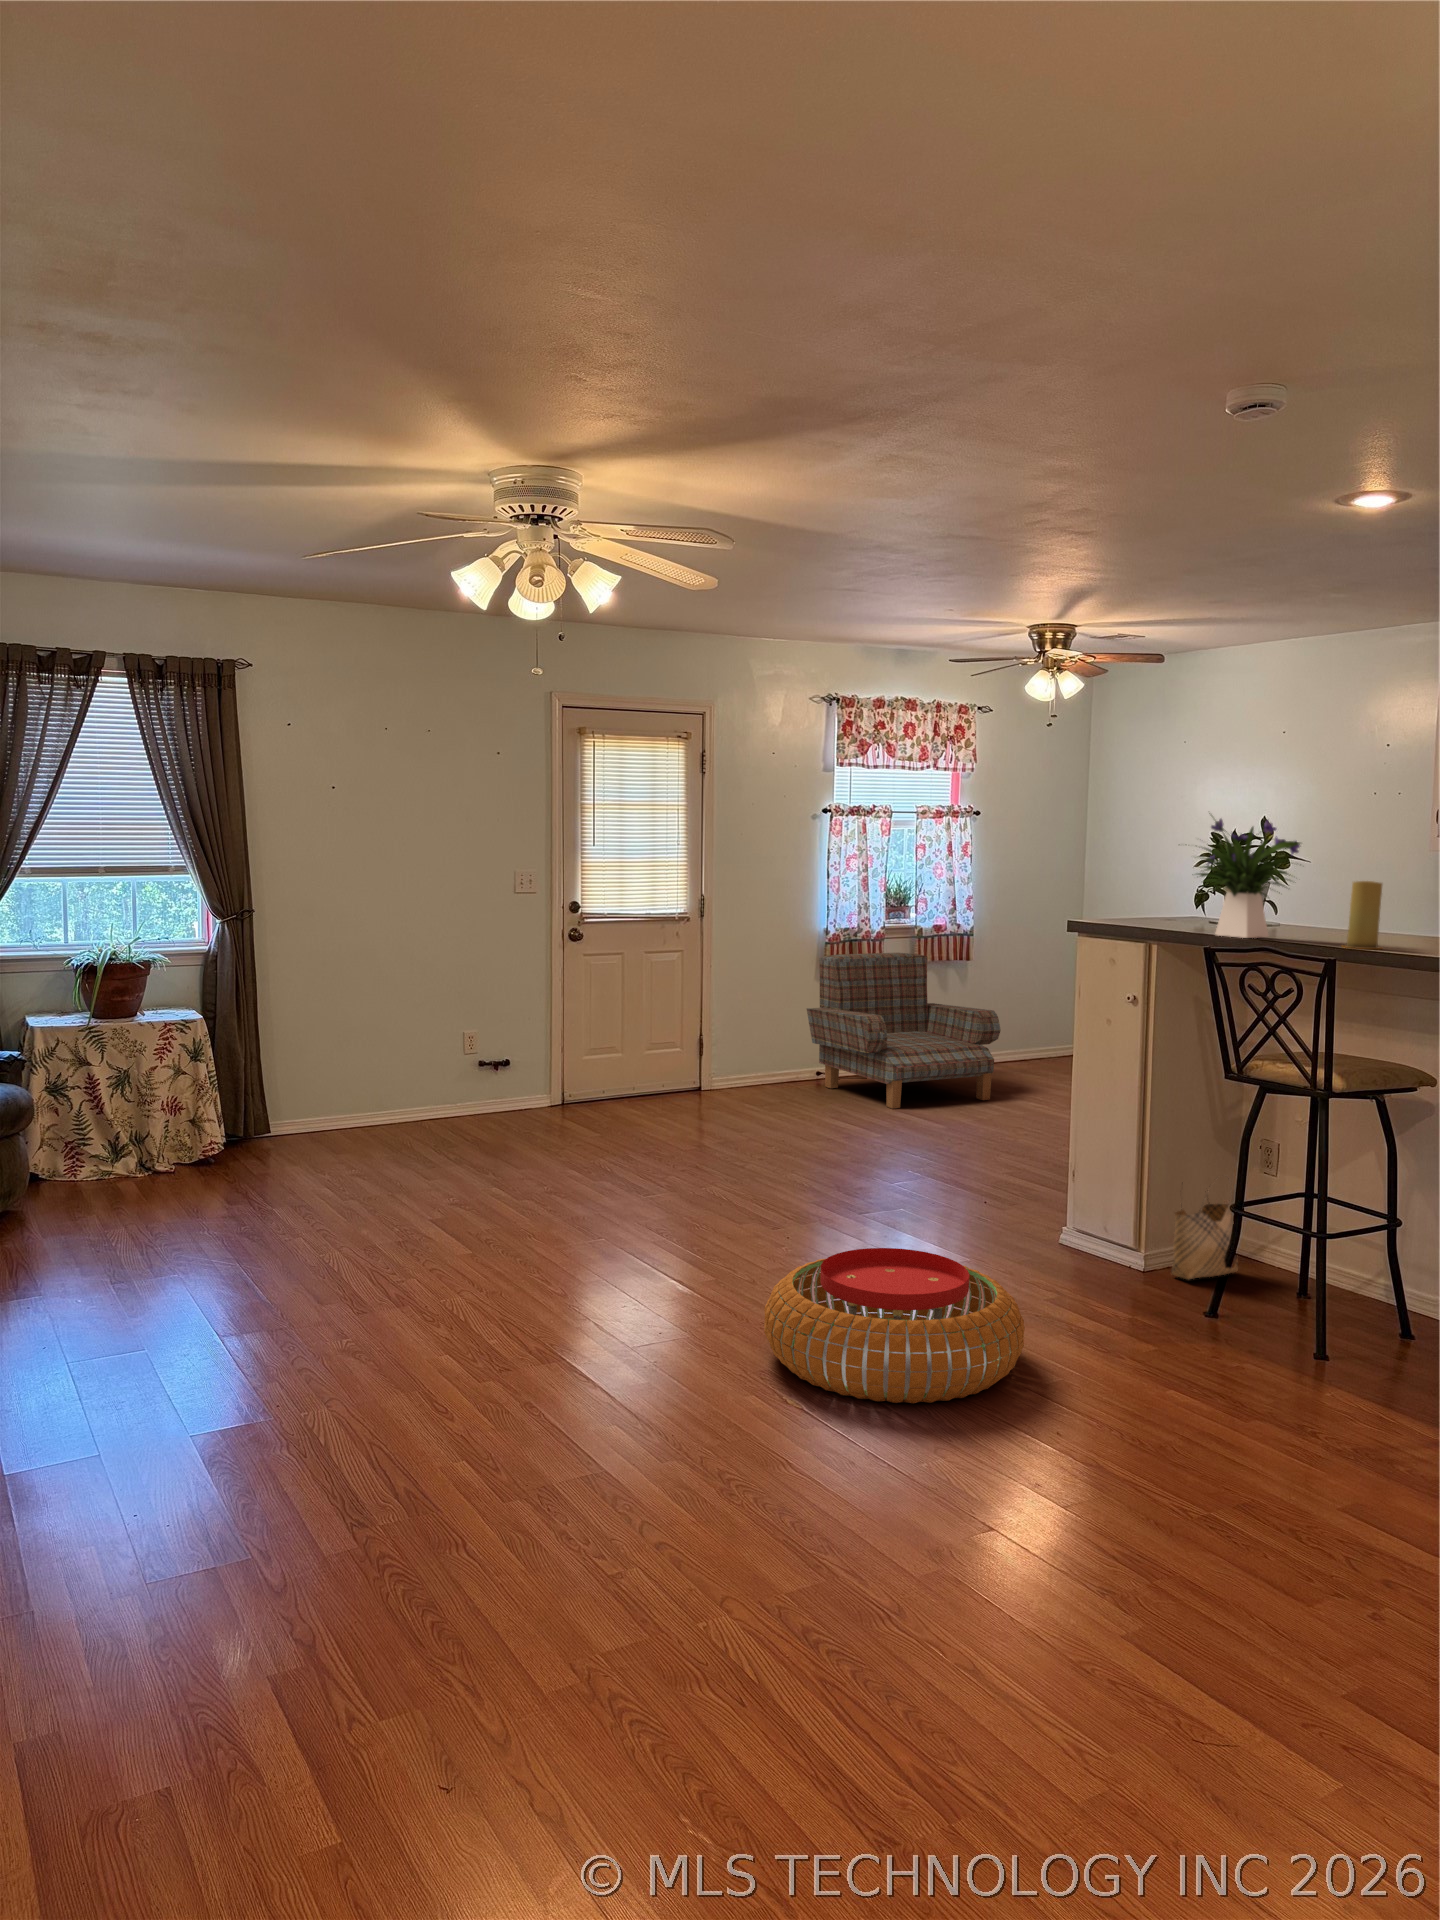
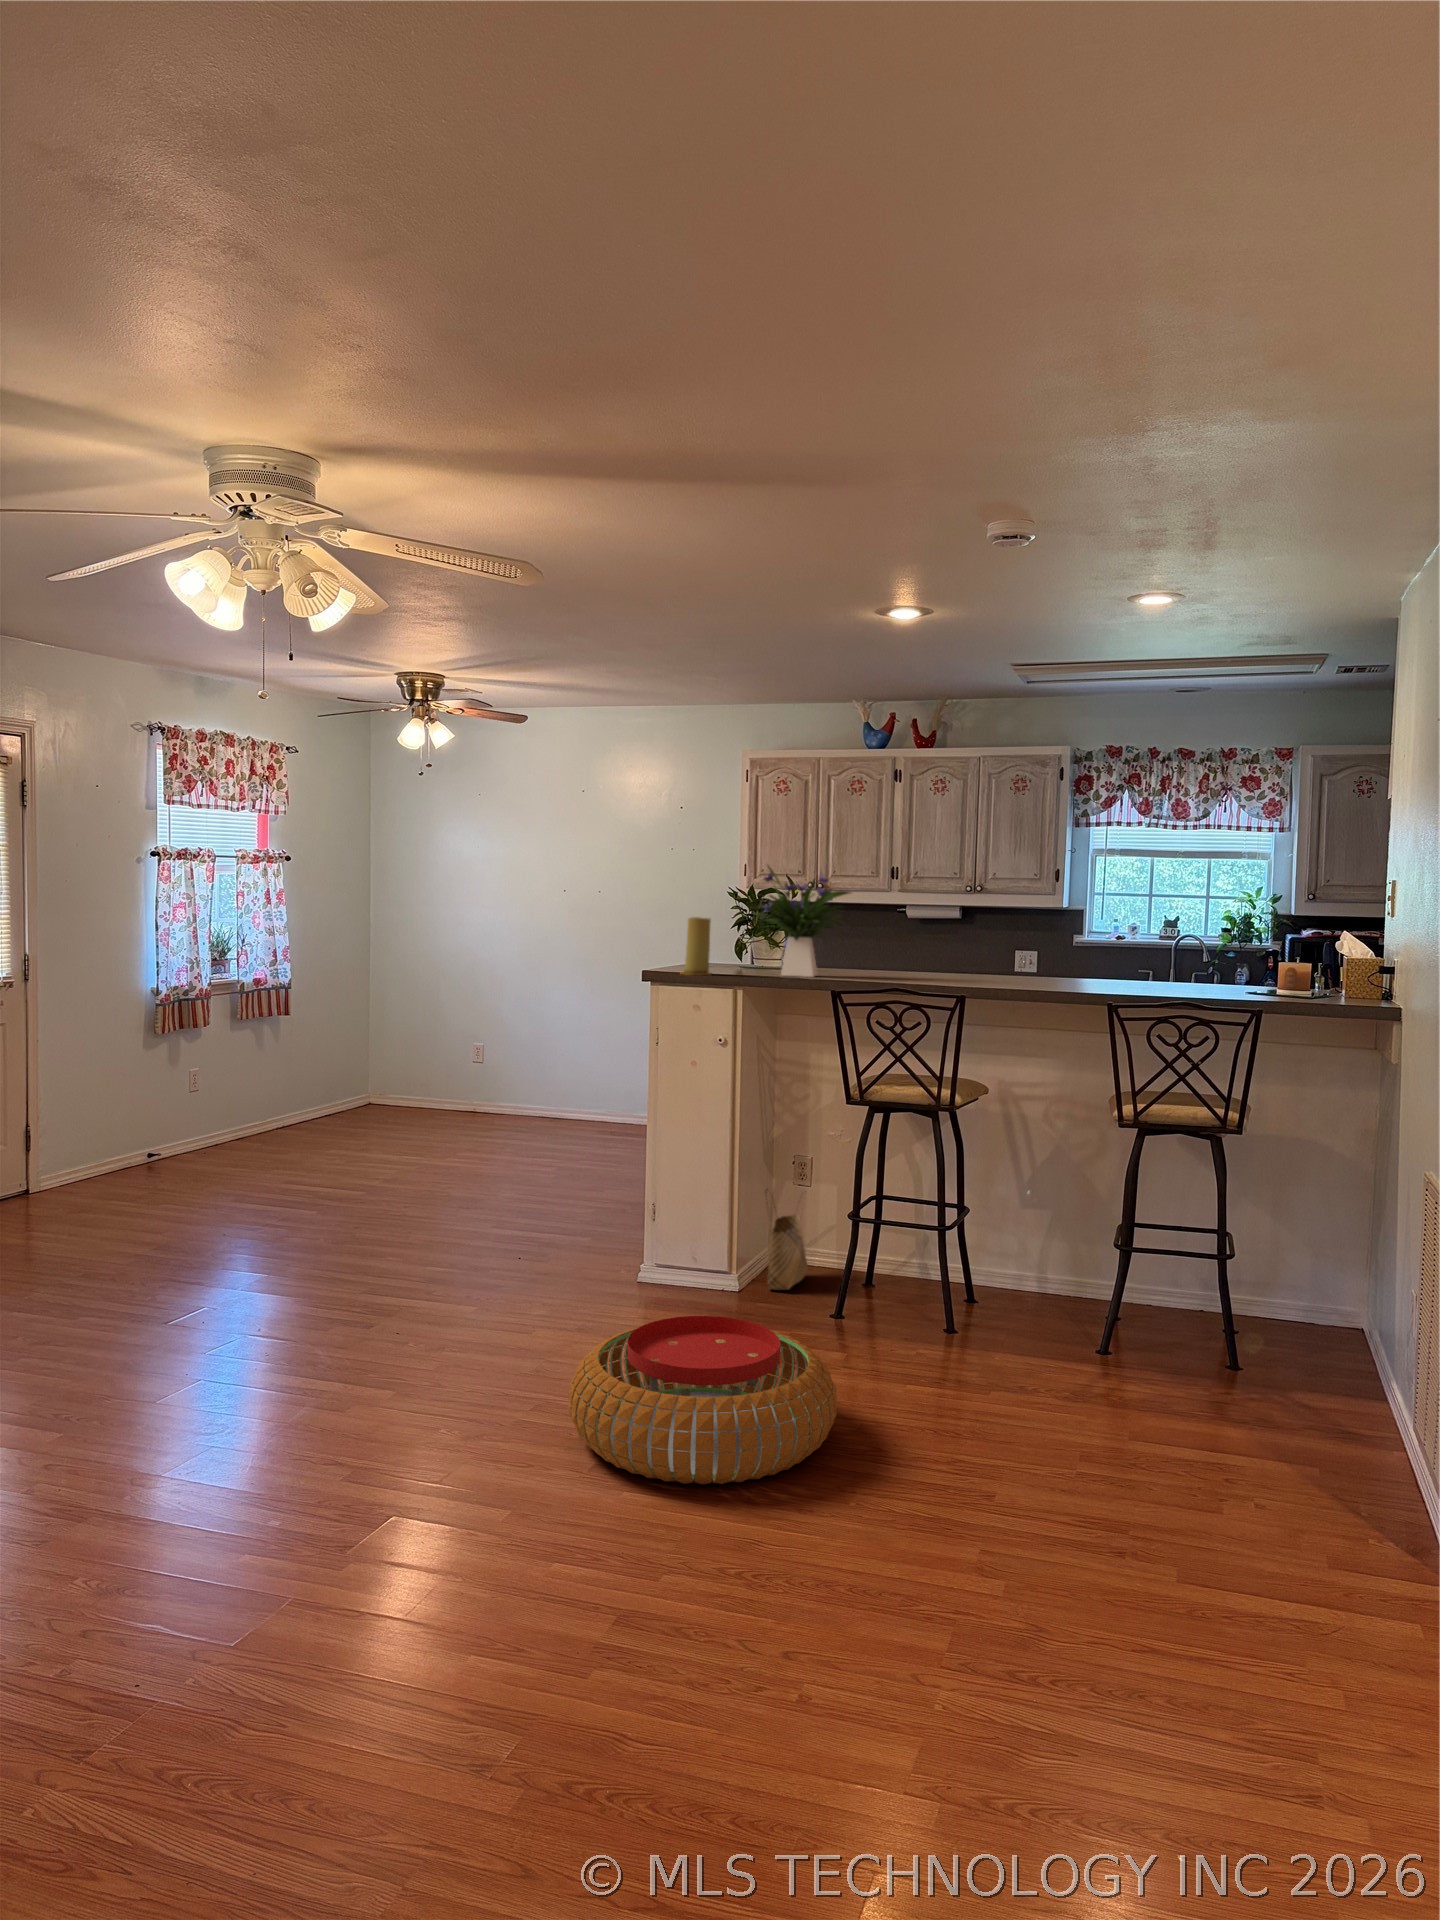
candle: present [1343,881,1382,949] -> present [682,917,711,975]
armchair: present [807,953,1001,1109] -> none [146,1009,362,1179]

